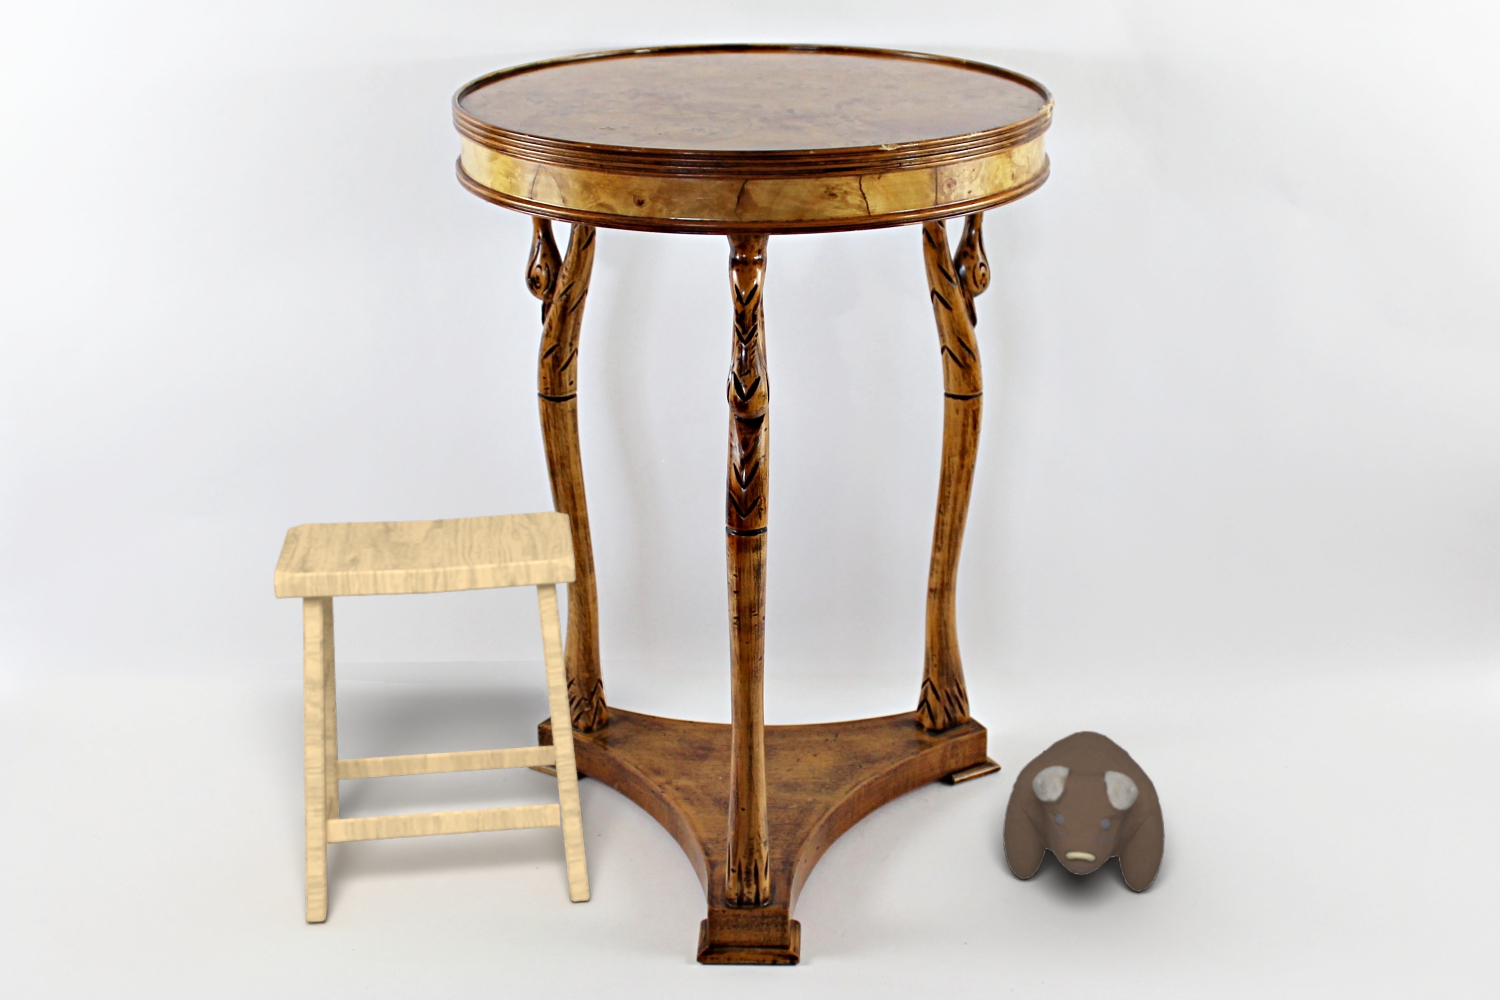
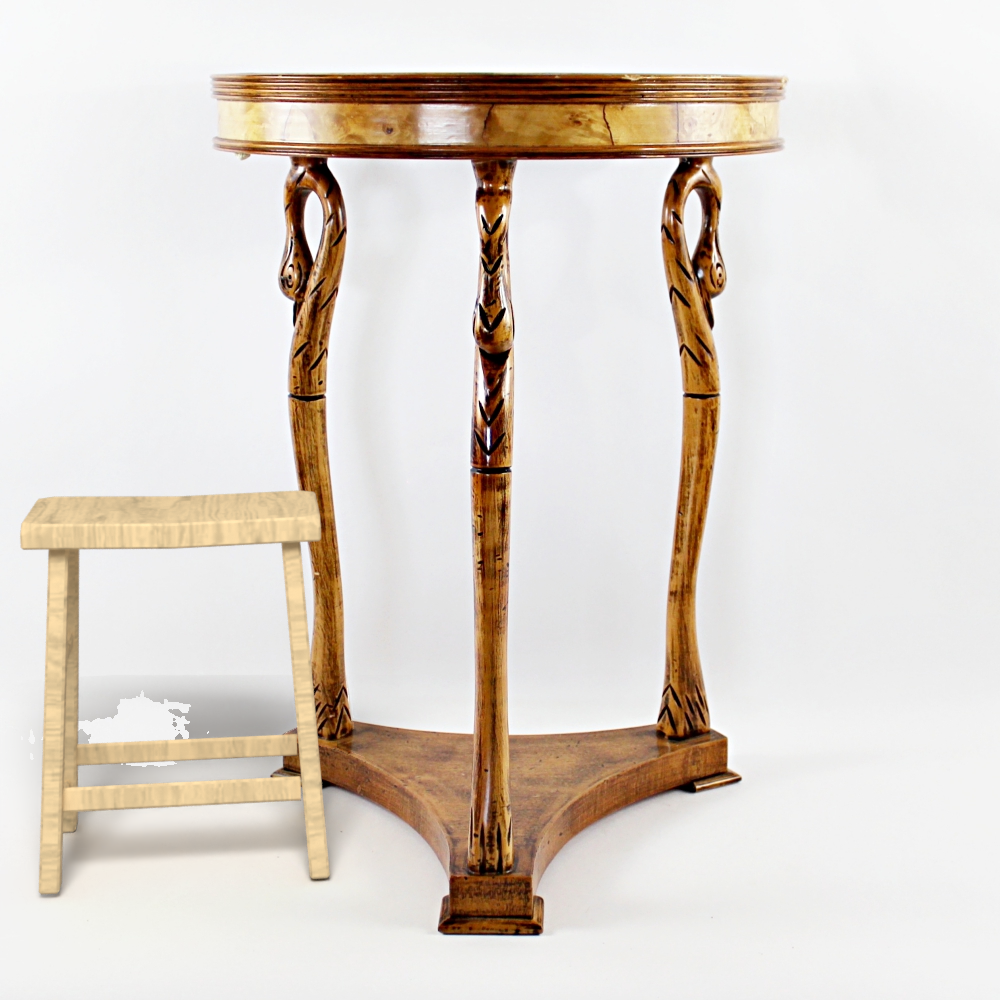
plush toy: present [1003,731,1165,892] -> none [749,711,912,872]

